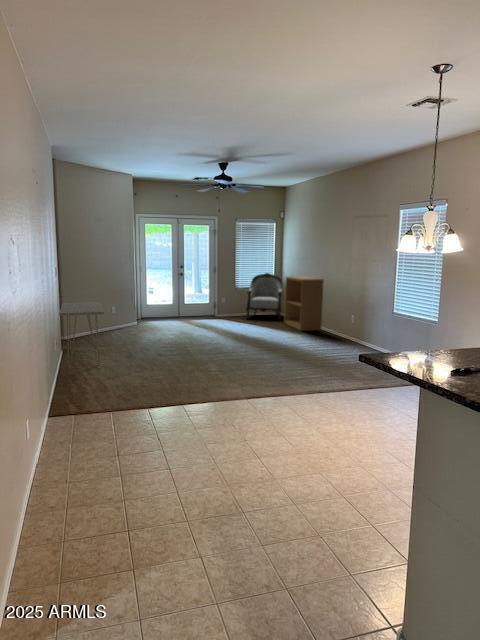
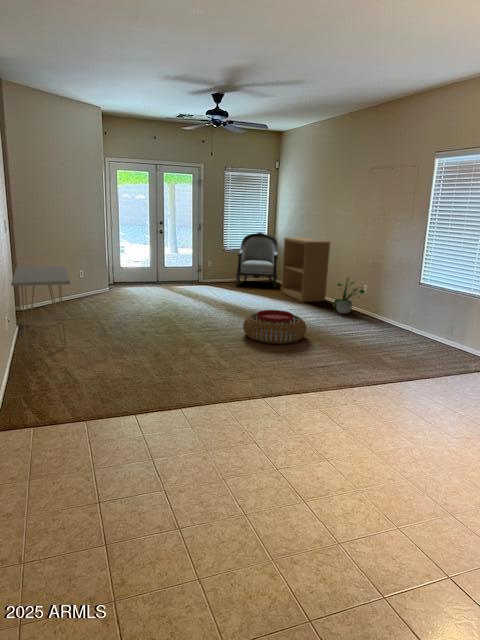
potted plant: none [325,302,352,340] -> present [333,277,365,314]
pouf: none [244,335,296,362] -> present [243,310,306,344]

